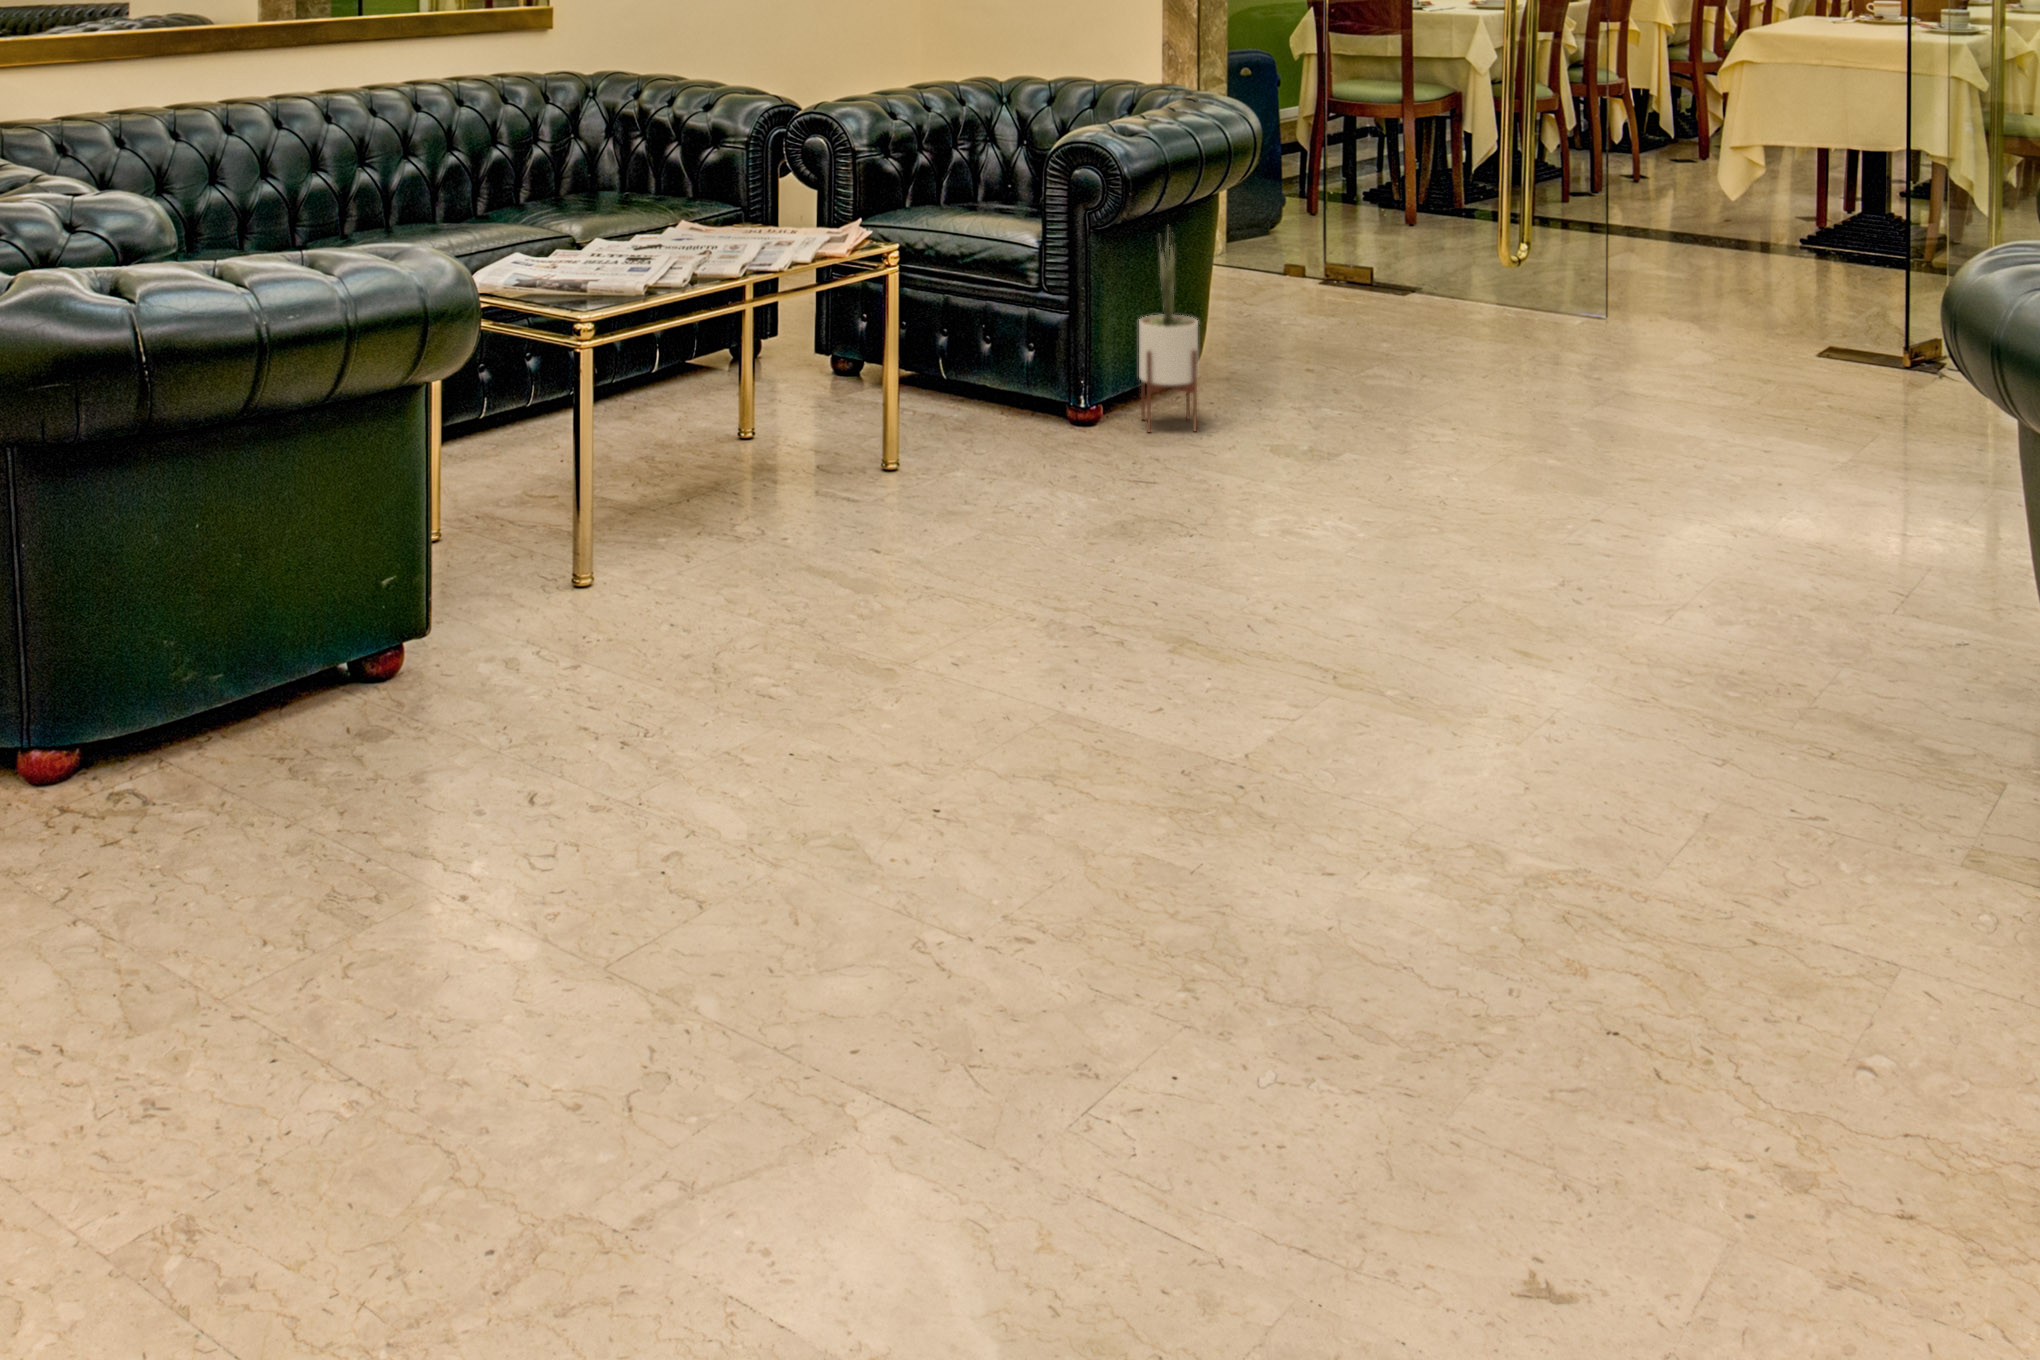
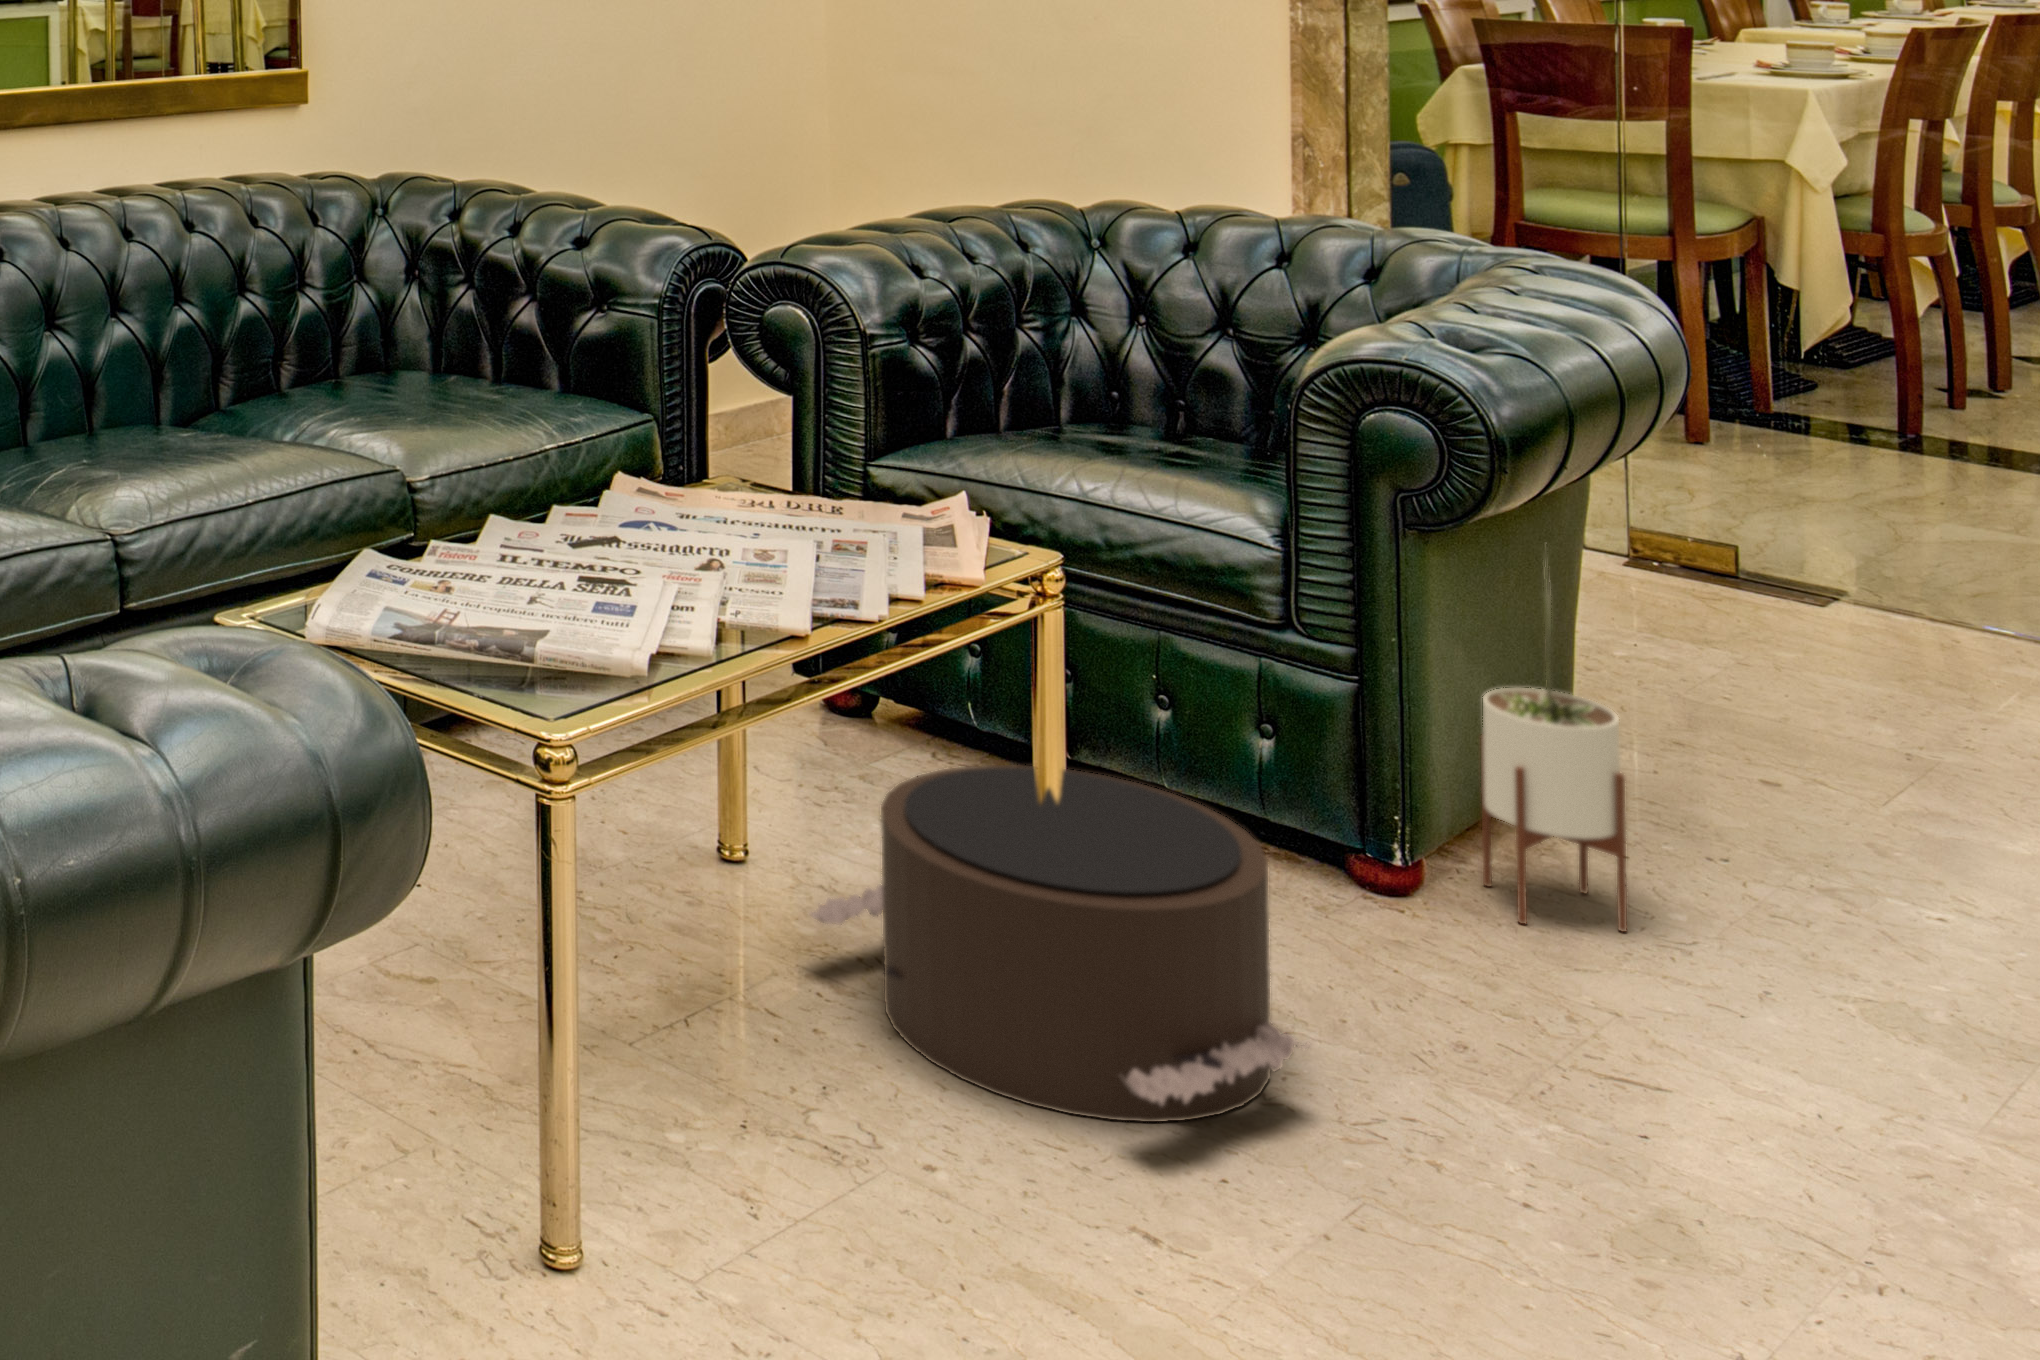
pouf: none [770,361,994,515] -> present [810,765,1309,1122]

